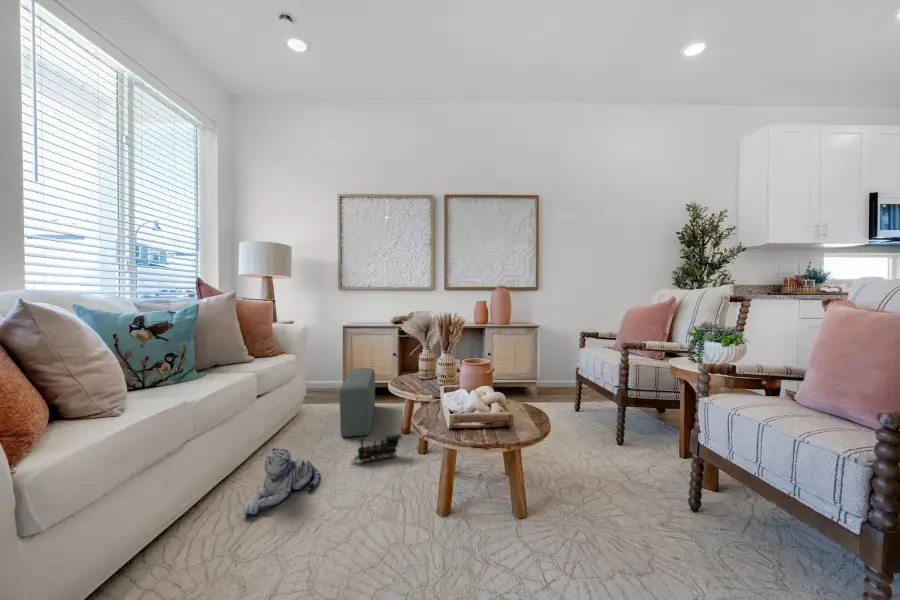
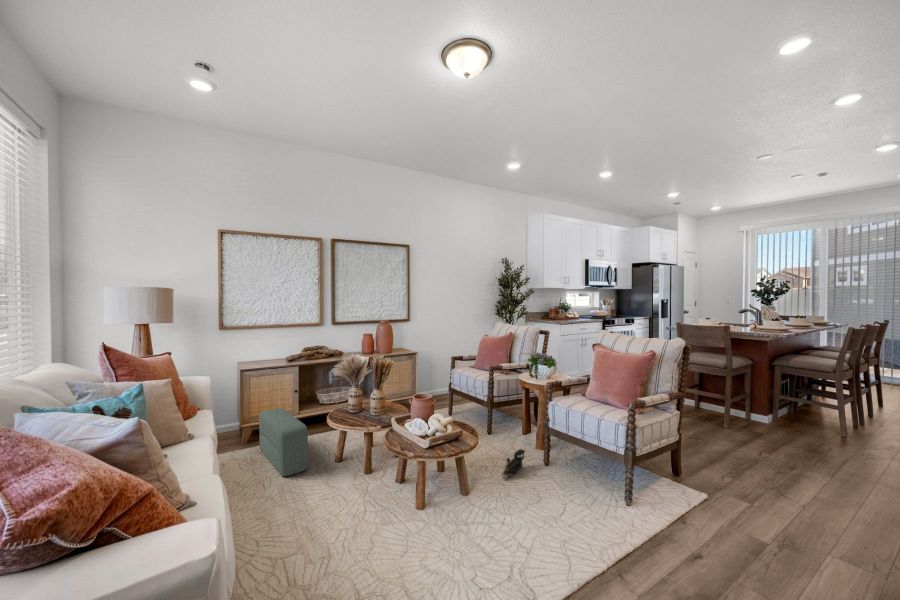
toy train: present [352,434,402,463] -> present [503,449,525,479]
plush toy: present [244,448,320,514] -> none [263,493,309,555]

